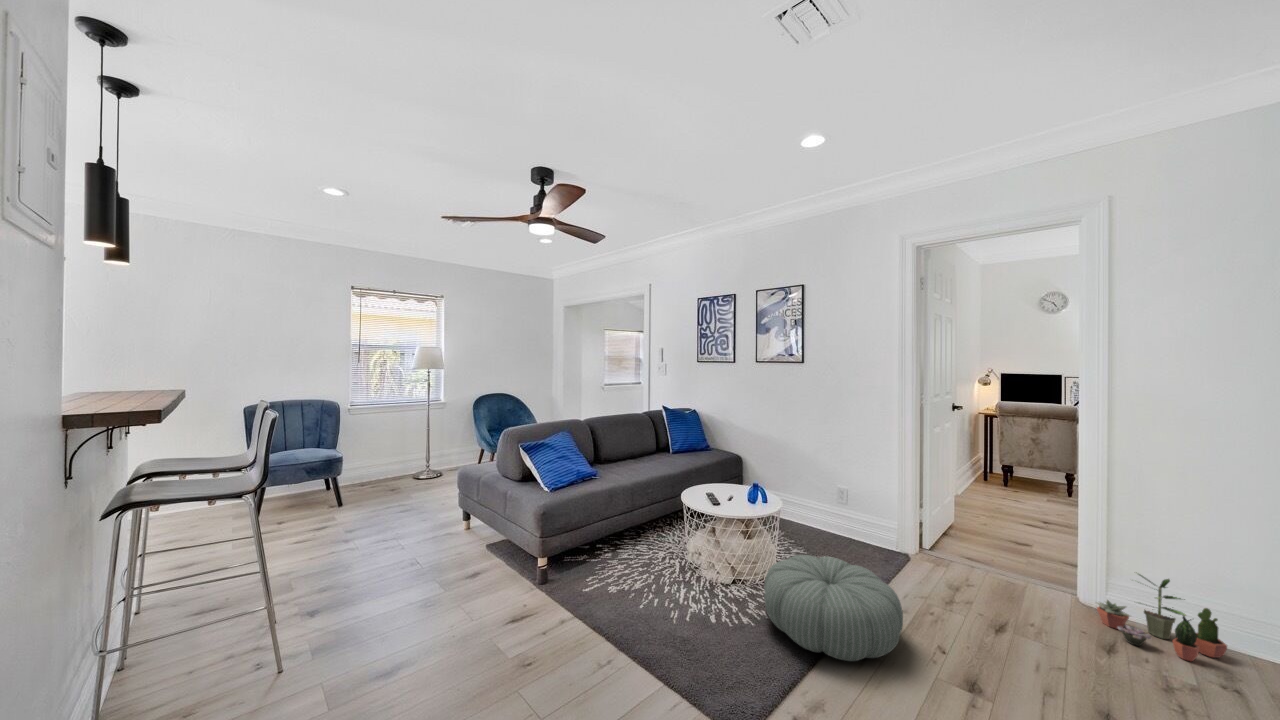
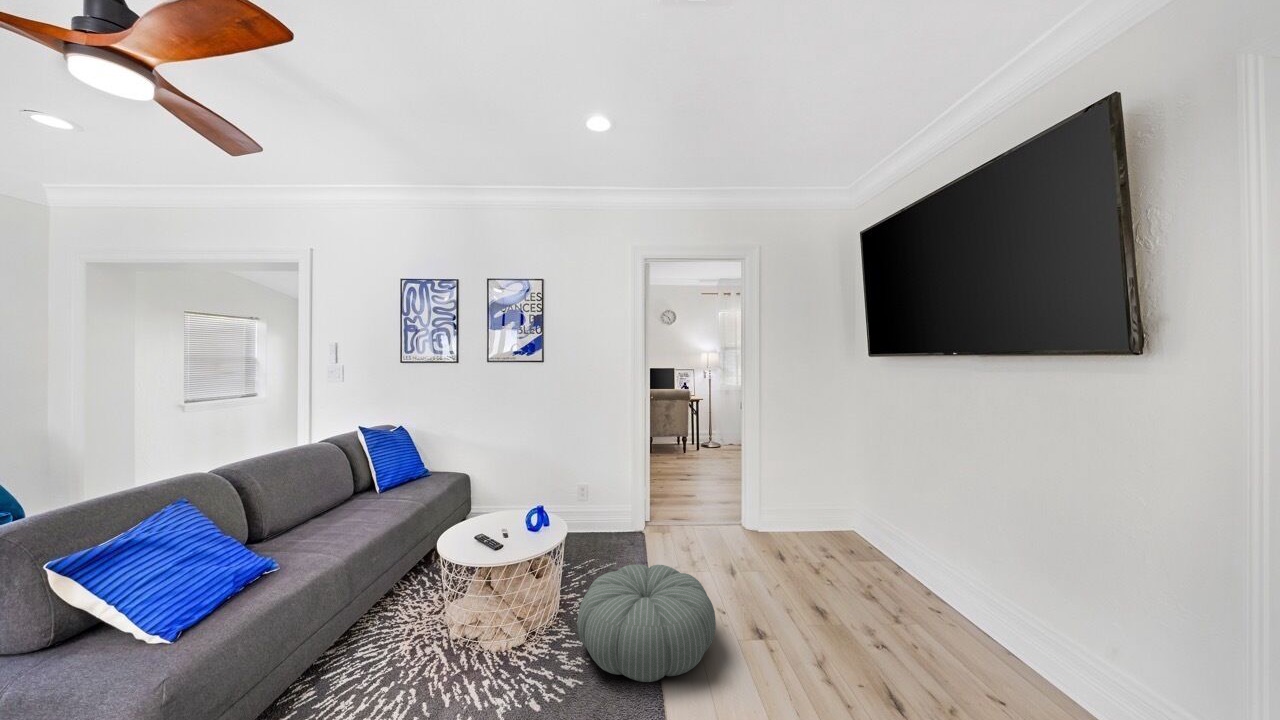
potted plant: present [1097,574,1227,661] -> none [771,499,830,551]

